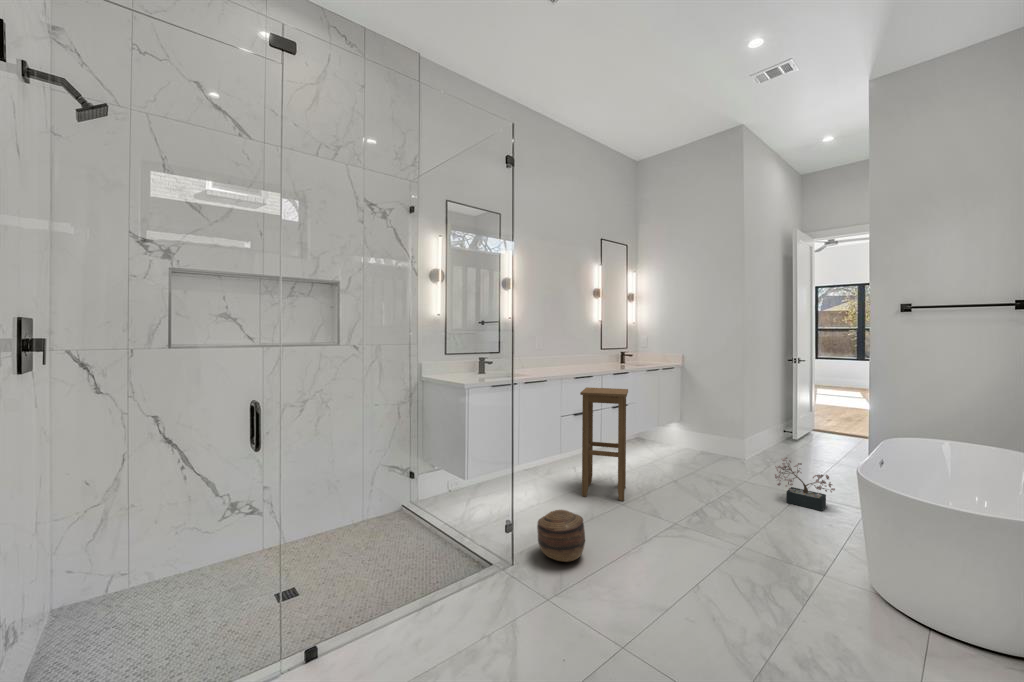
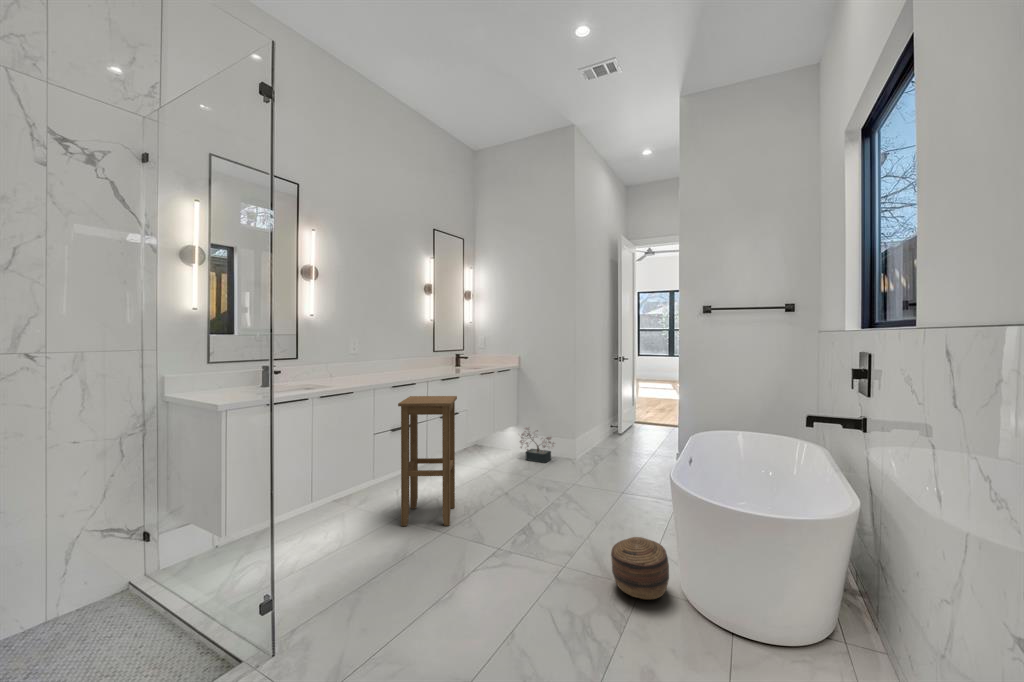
decorative plant: present [775,457,835,511] -> present [520,427,554,463]
basket: present [537,510,585,562] -> present [611,537,669,600]

